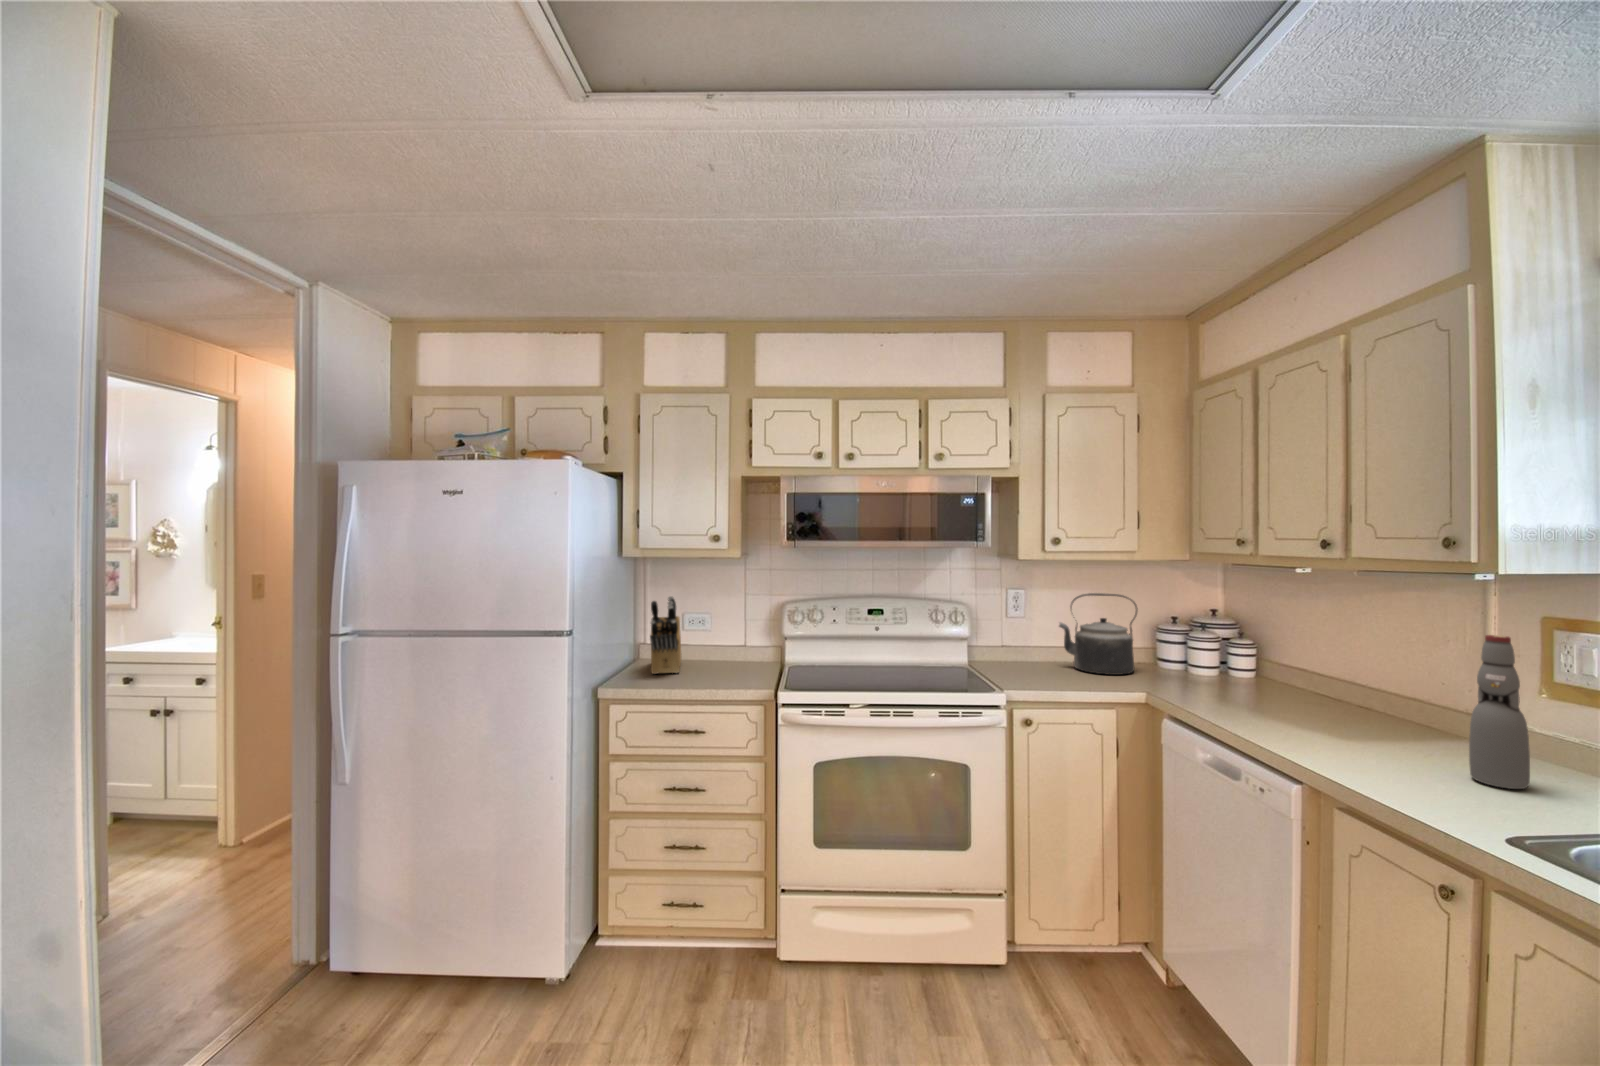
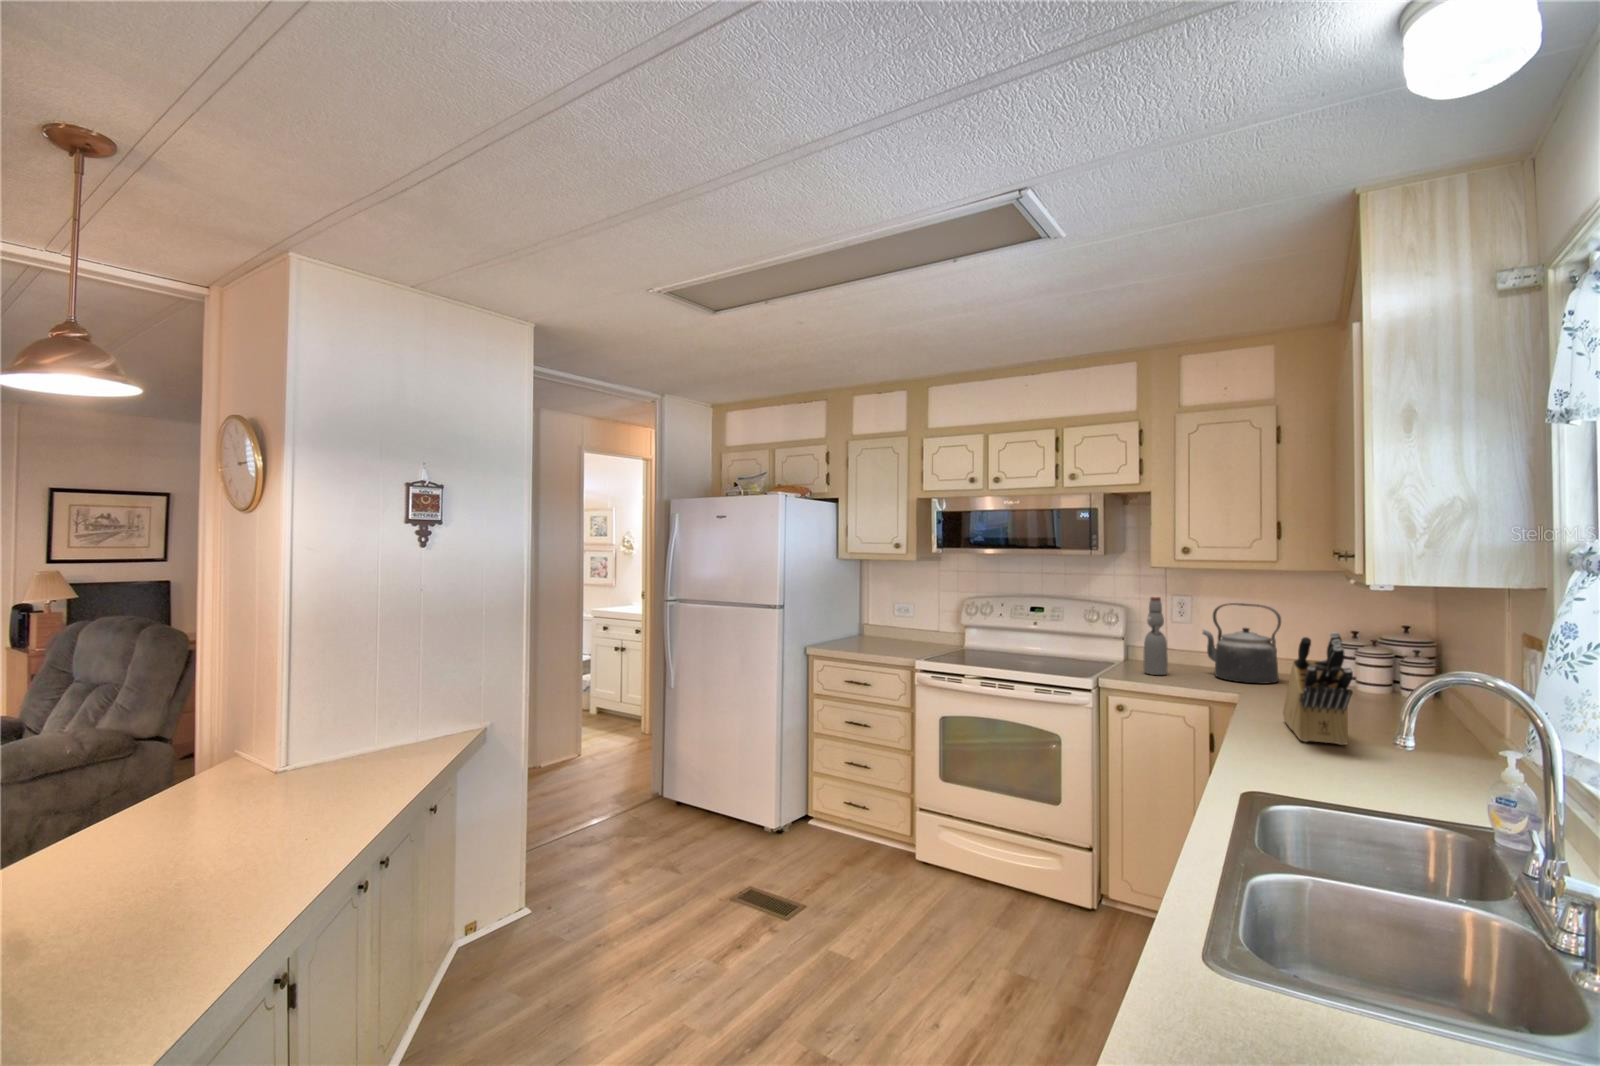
knife block: present [650,596,681,674] -> present [1283,632,1353,745]
bottle: present [1469,635,1530,789] -> present [1143,597,1168,675]

